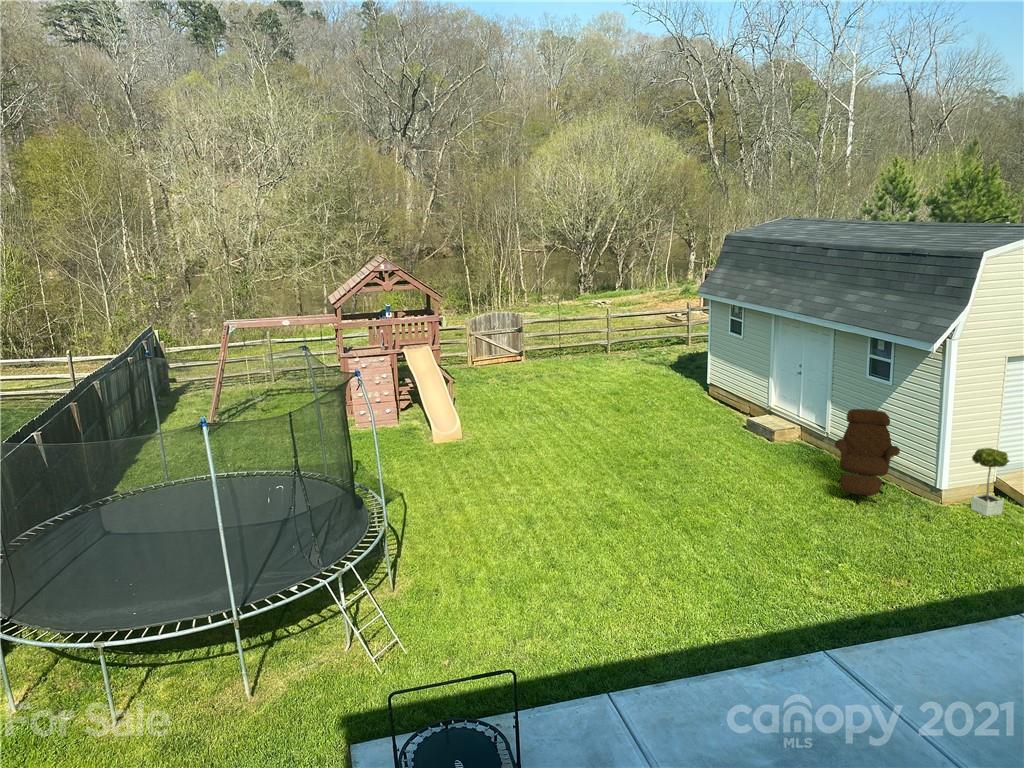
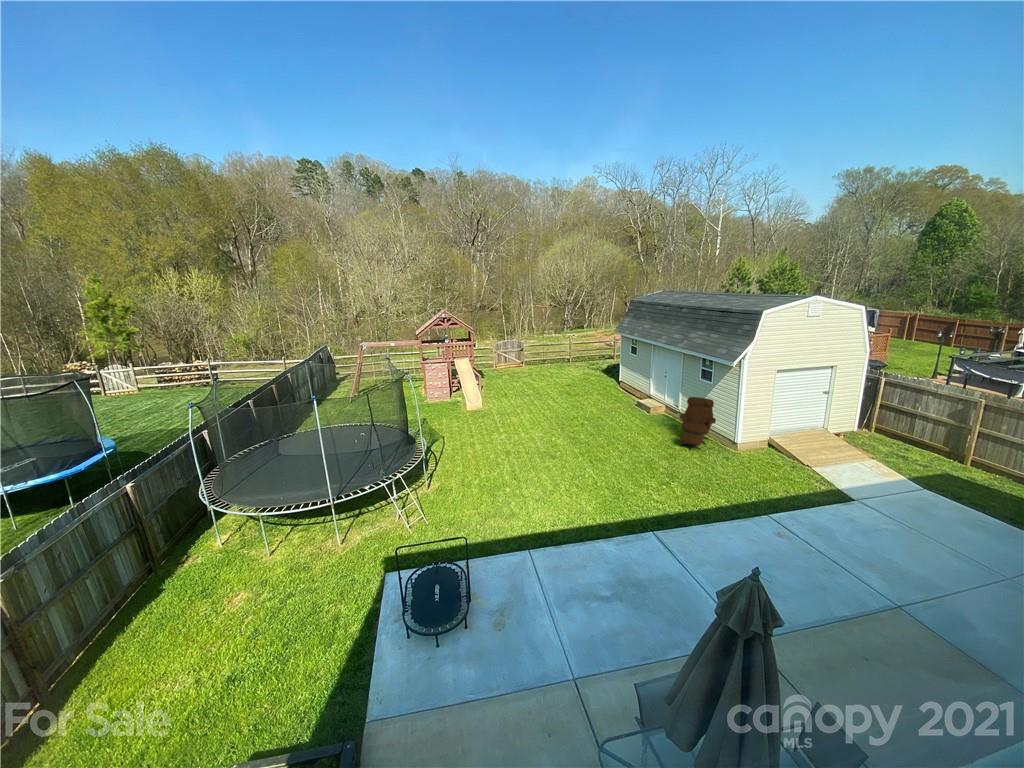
potted tree: present [971,448,1009,516] -> none [754,421,776,459]

